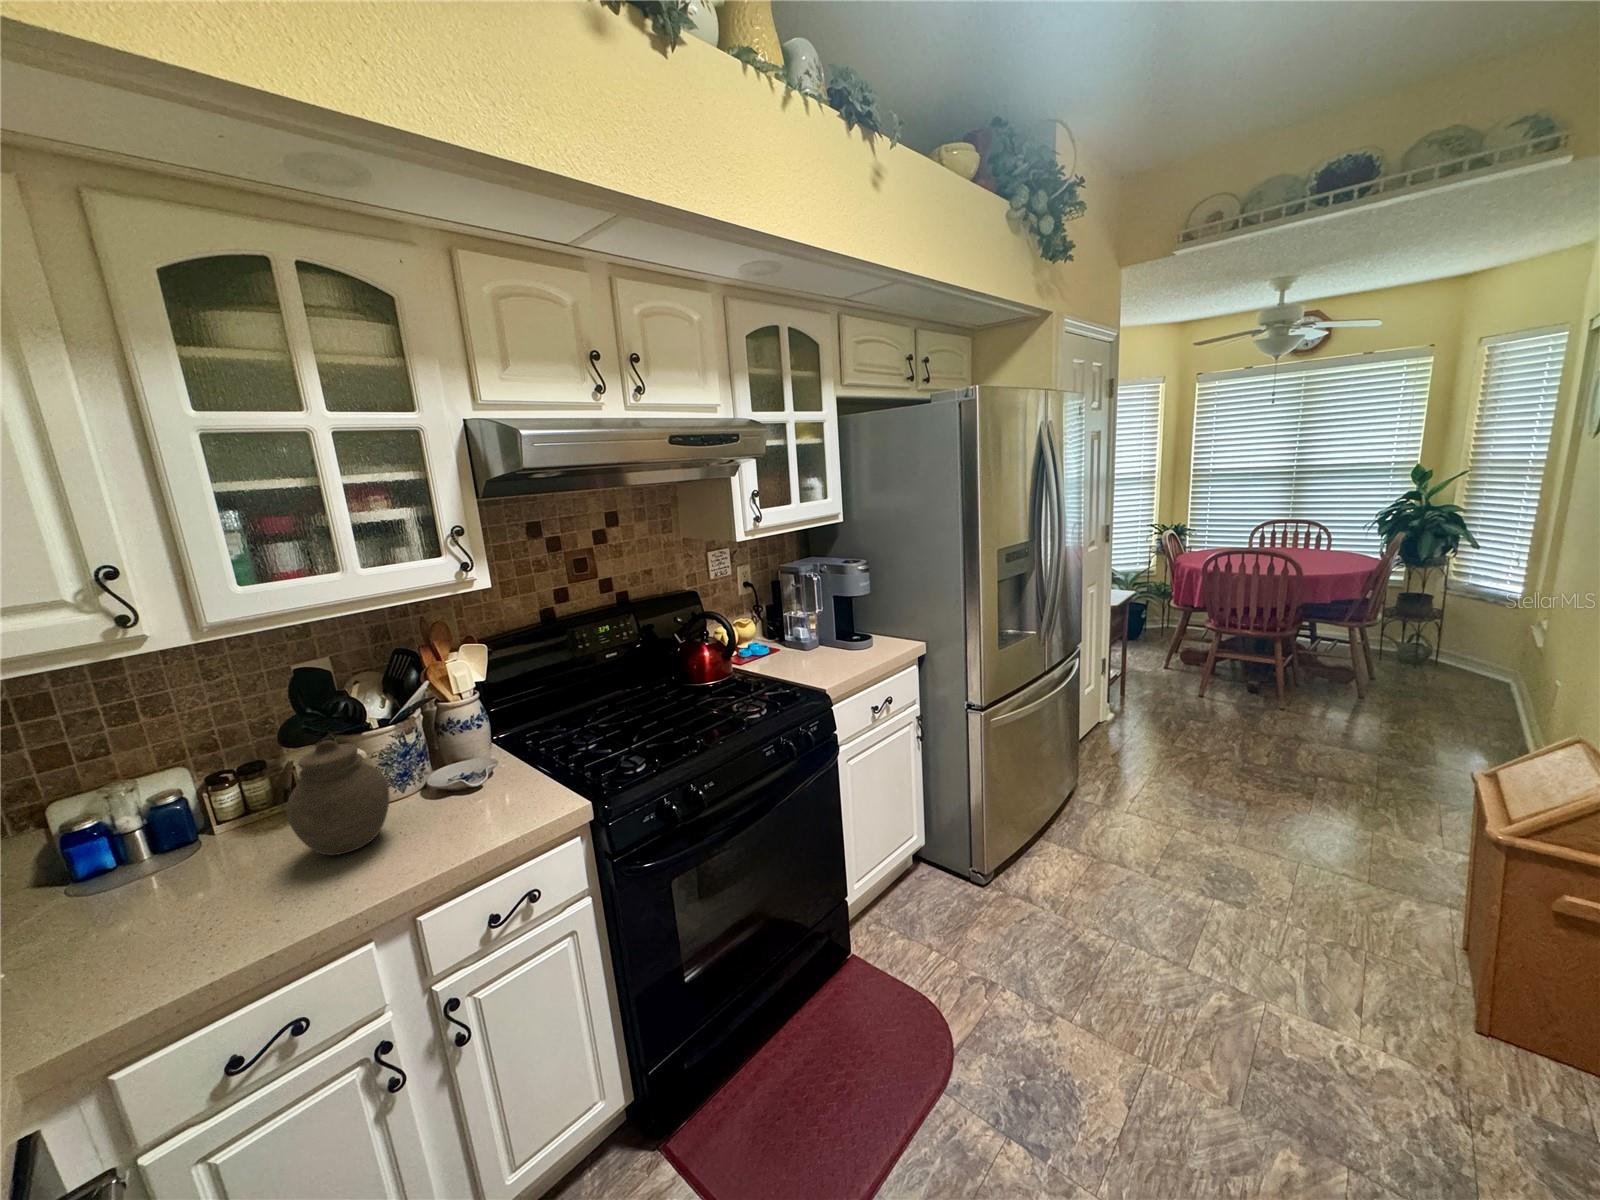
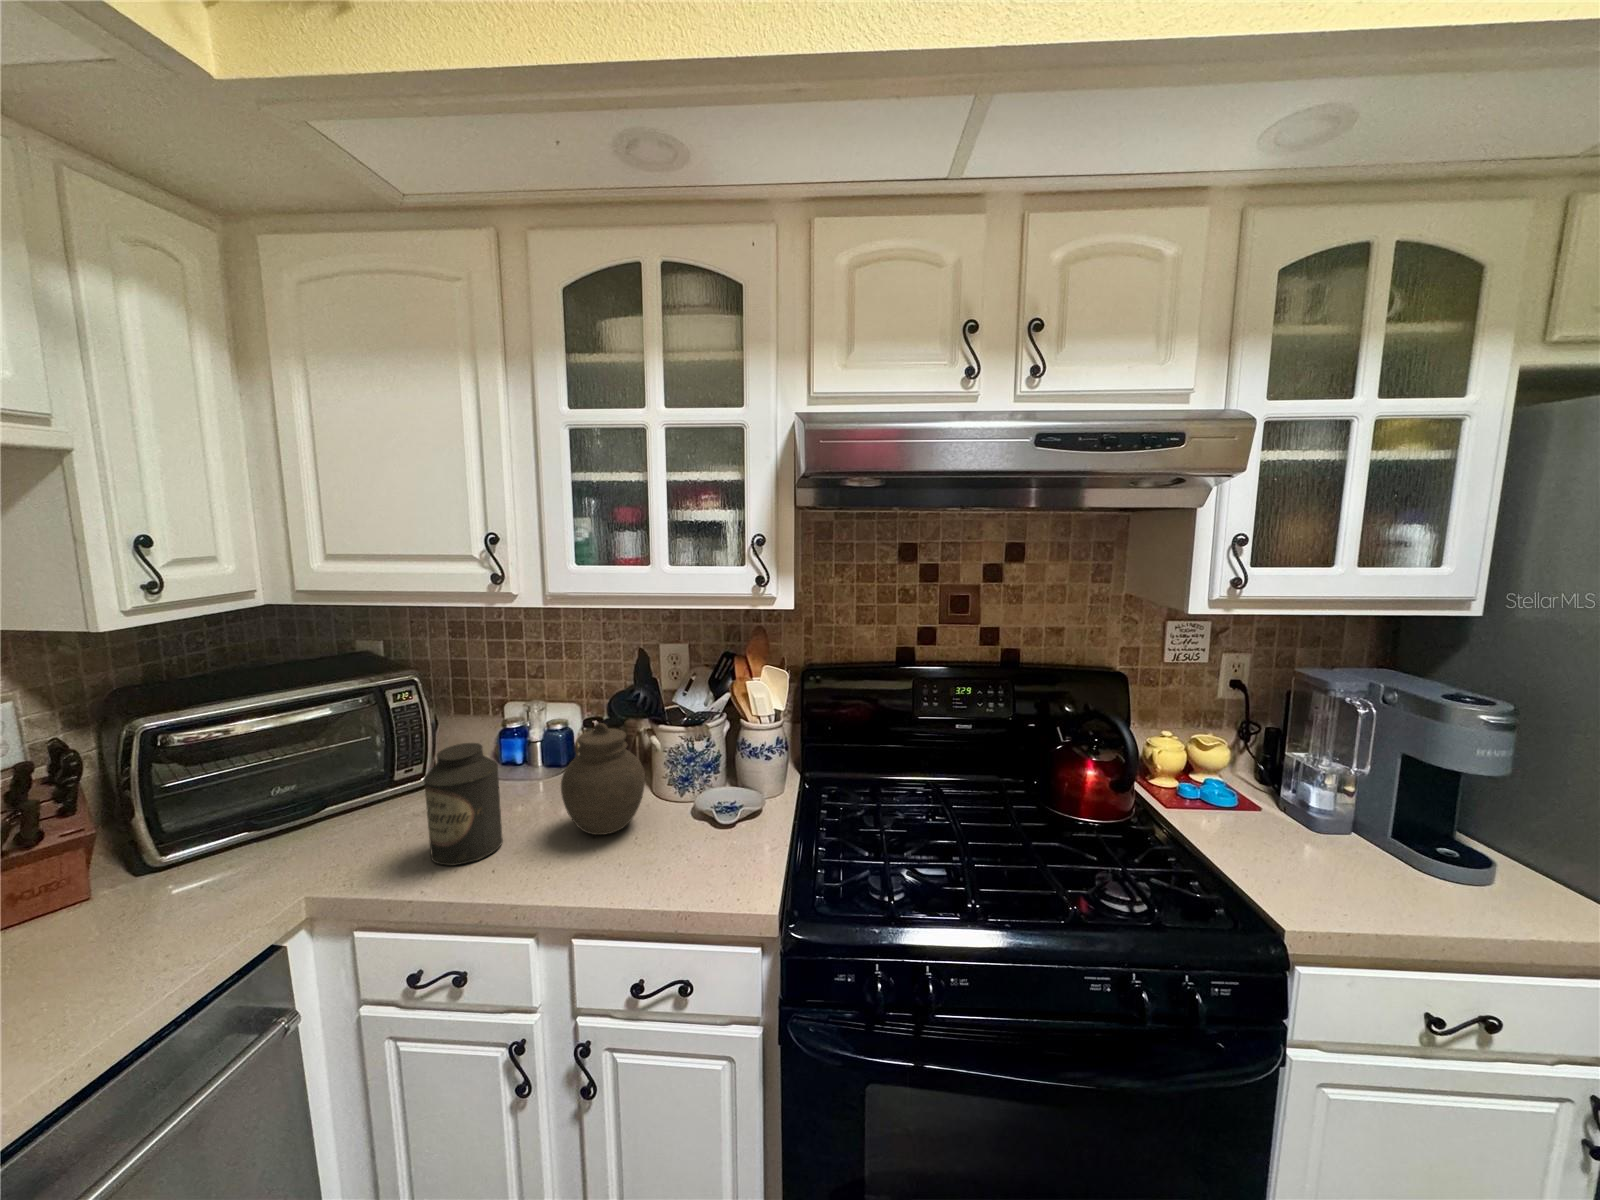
canister: none [112,812,245,964] -> present [424,743,503,865]

